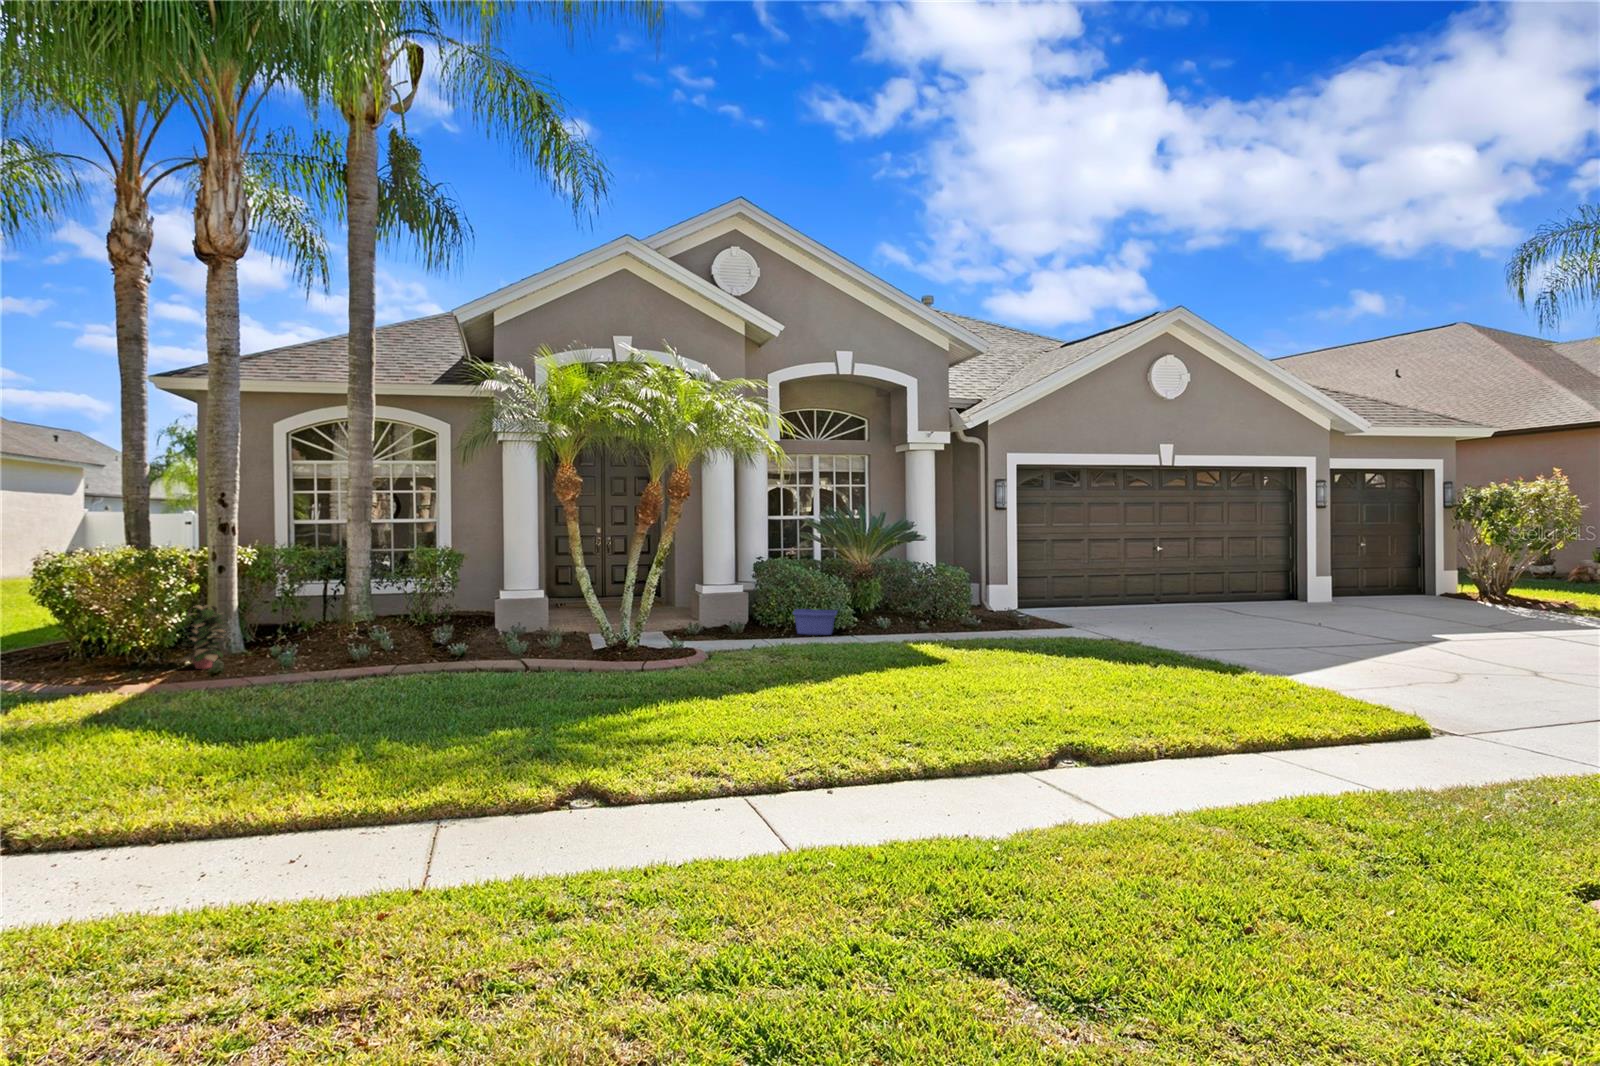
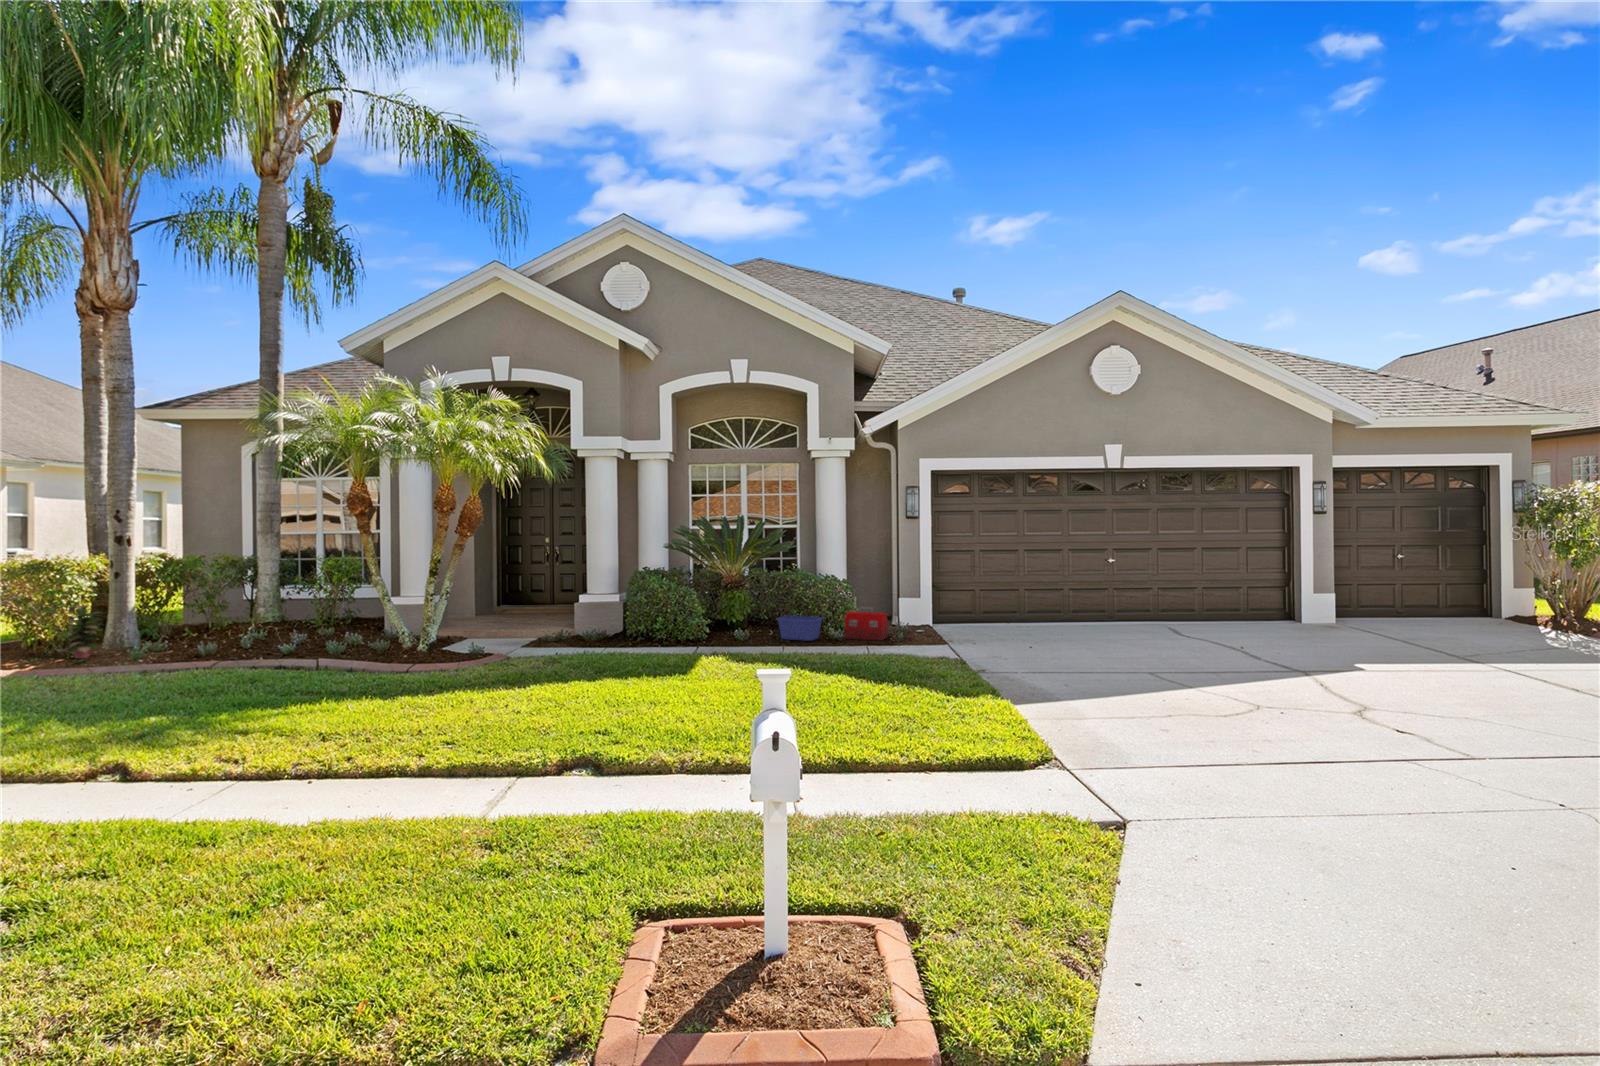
toolbox: none [980,593,1020,625] -> present [845,607,888,640]
storage bin: present [793,609,837,635] -> present [777,616,823,641]

